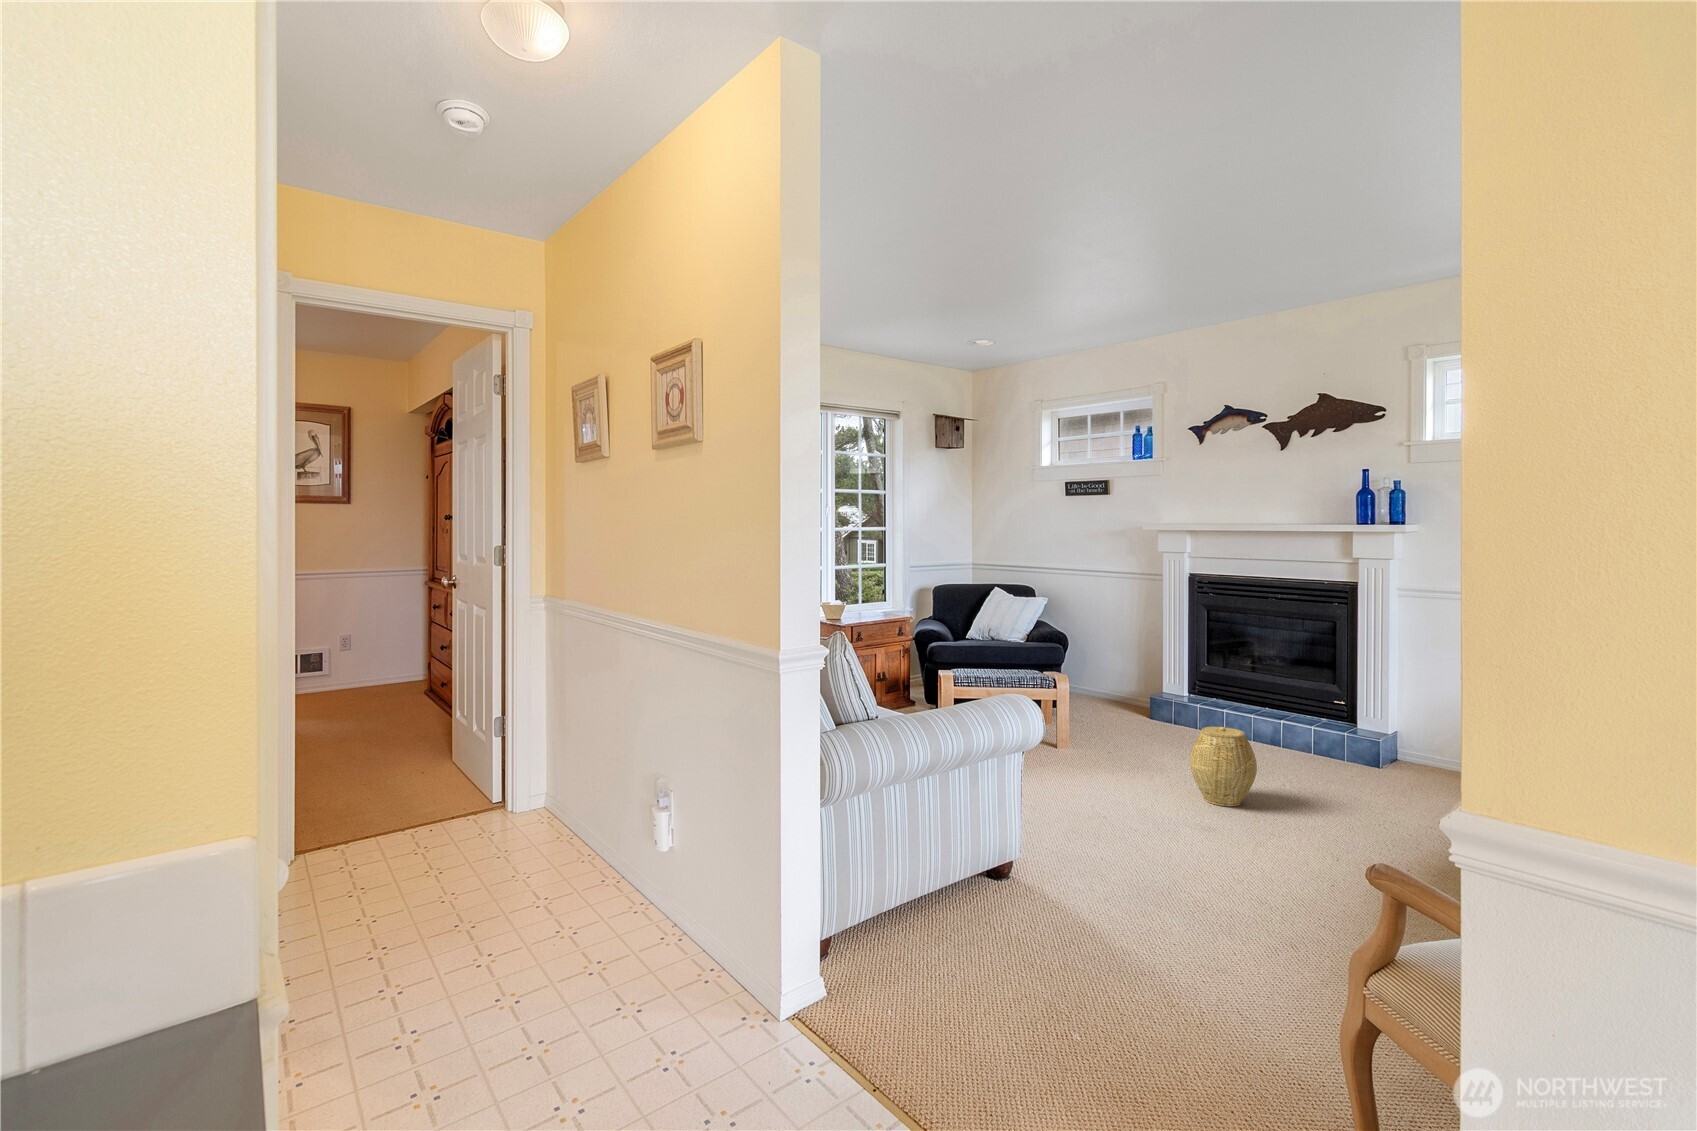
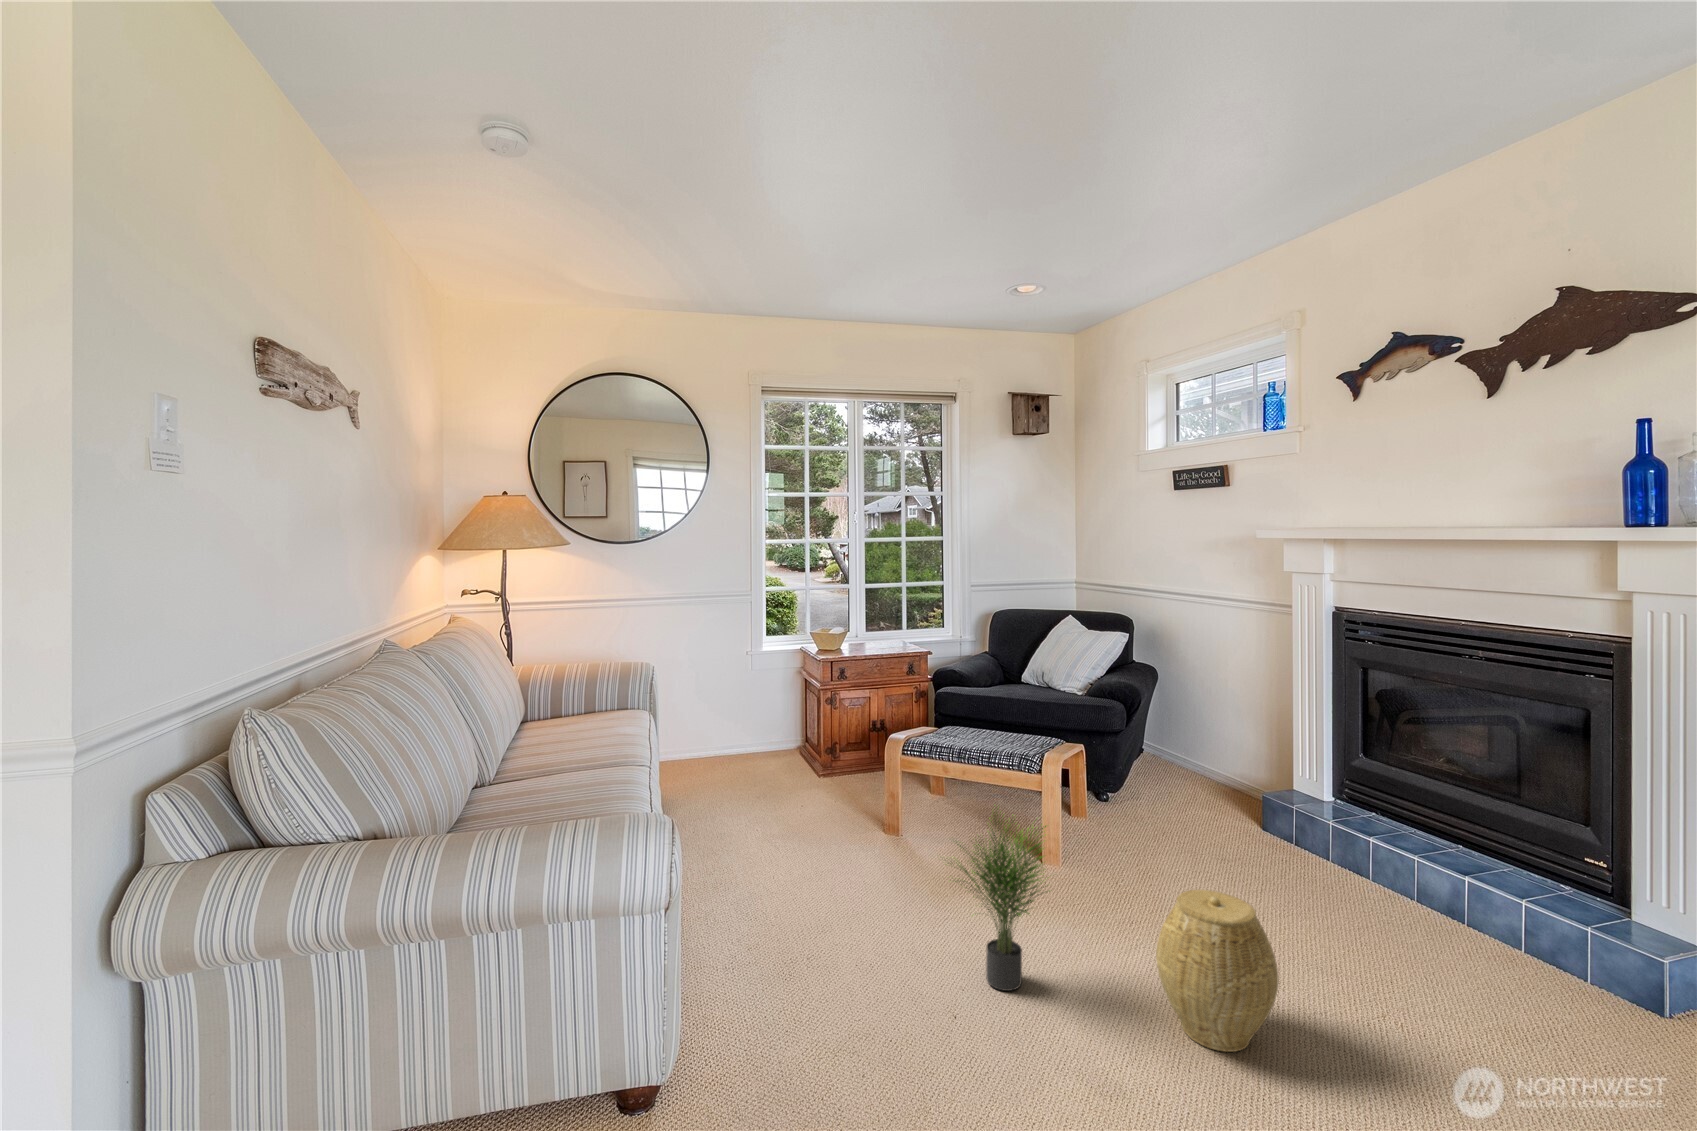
potted plant: none [1060,694,1140,802] -> present [950,818,1047,991]

